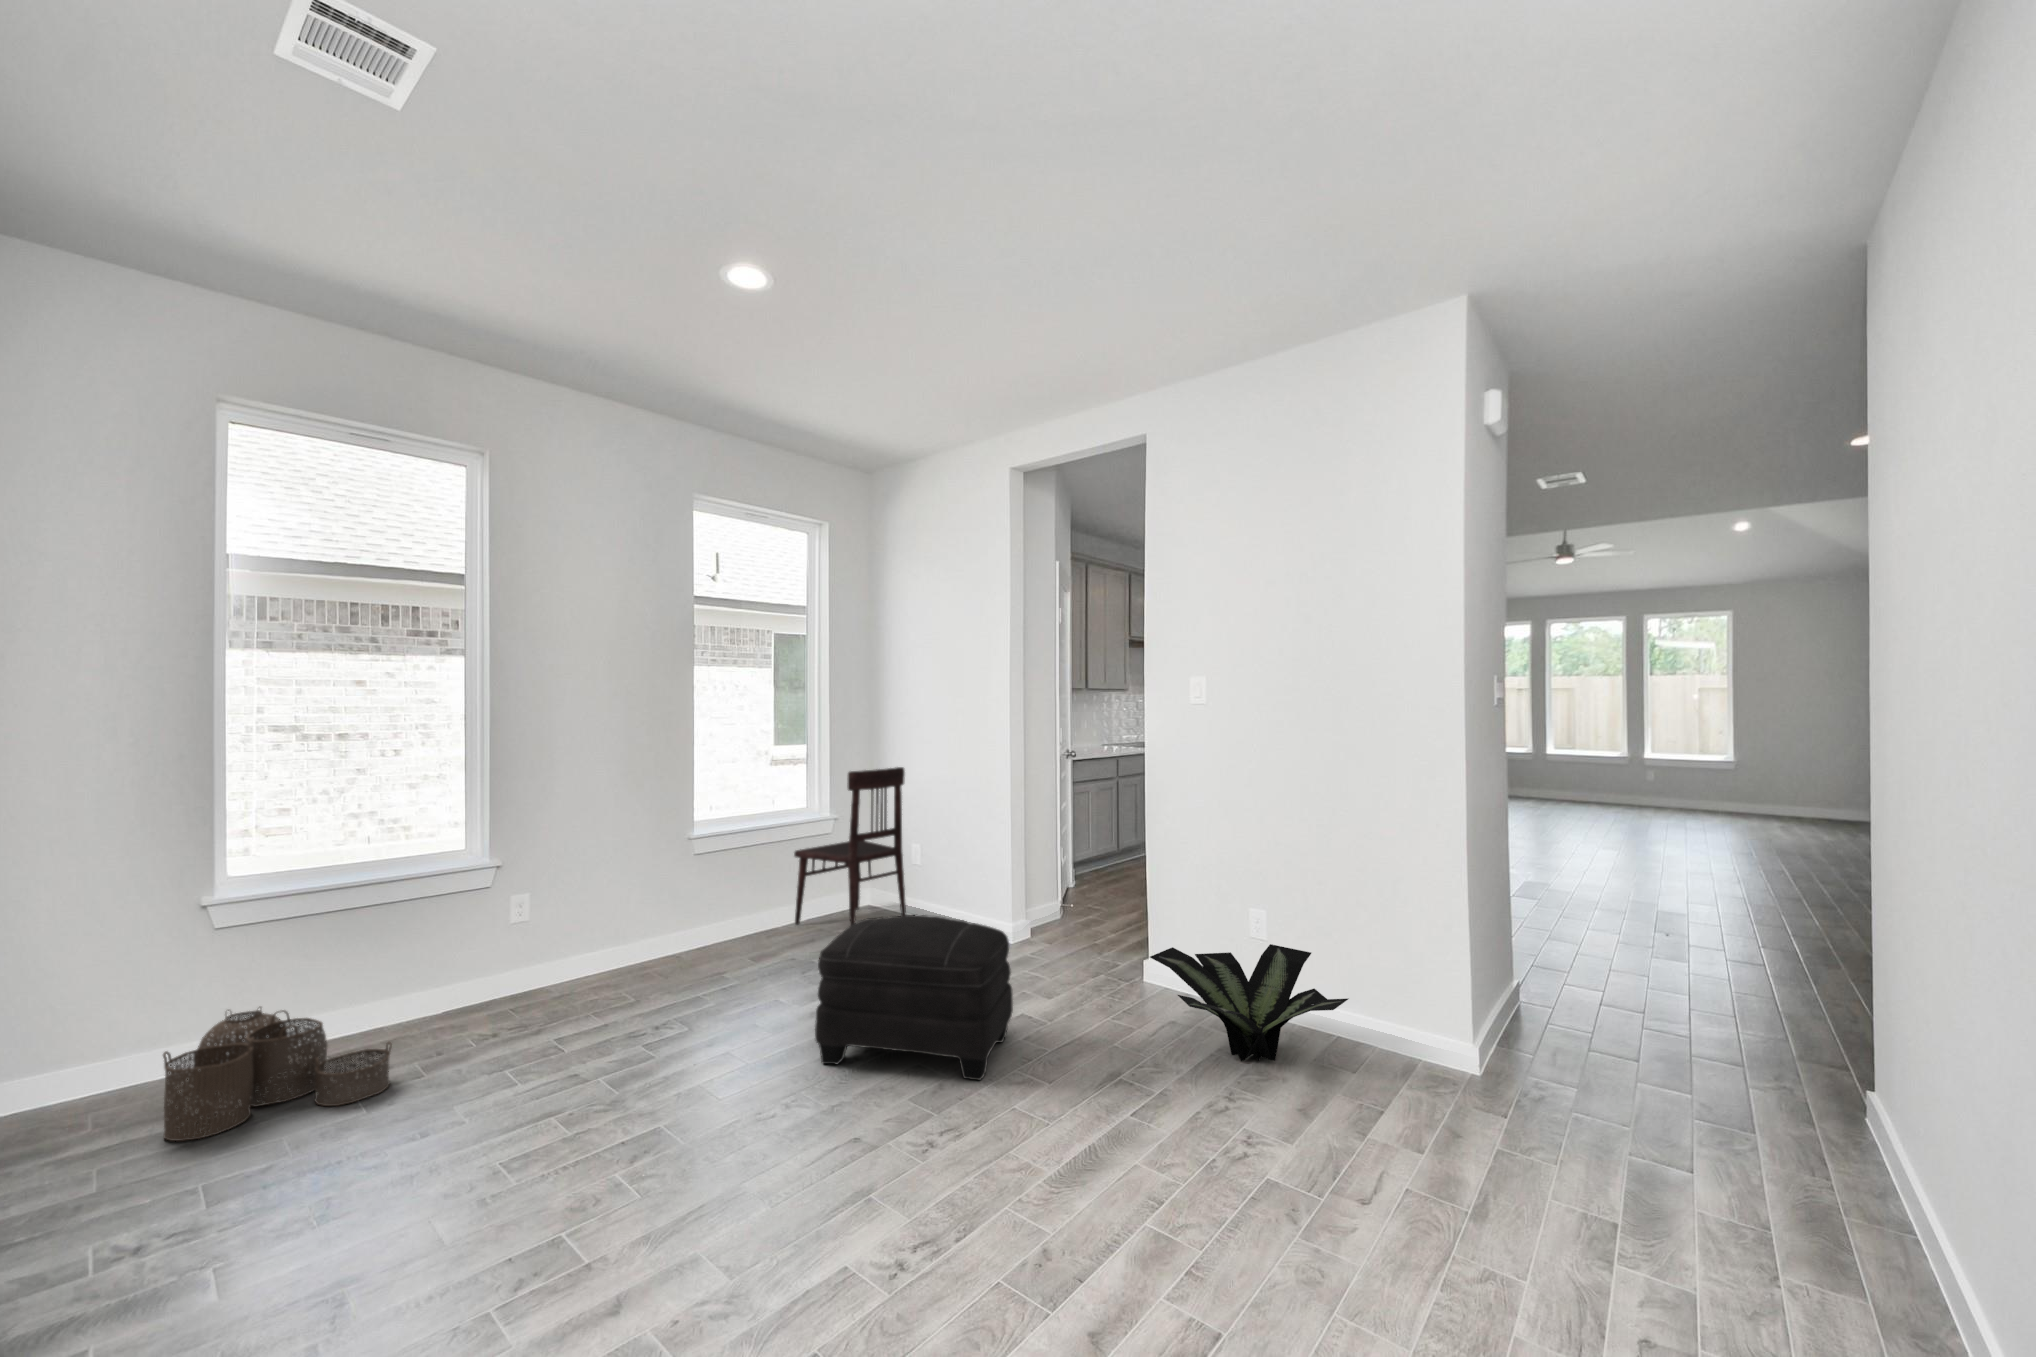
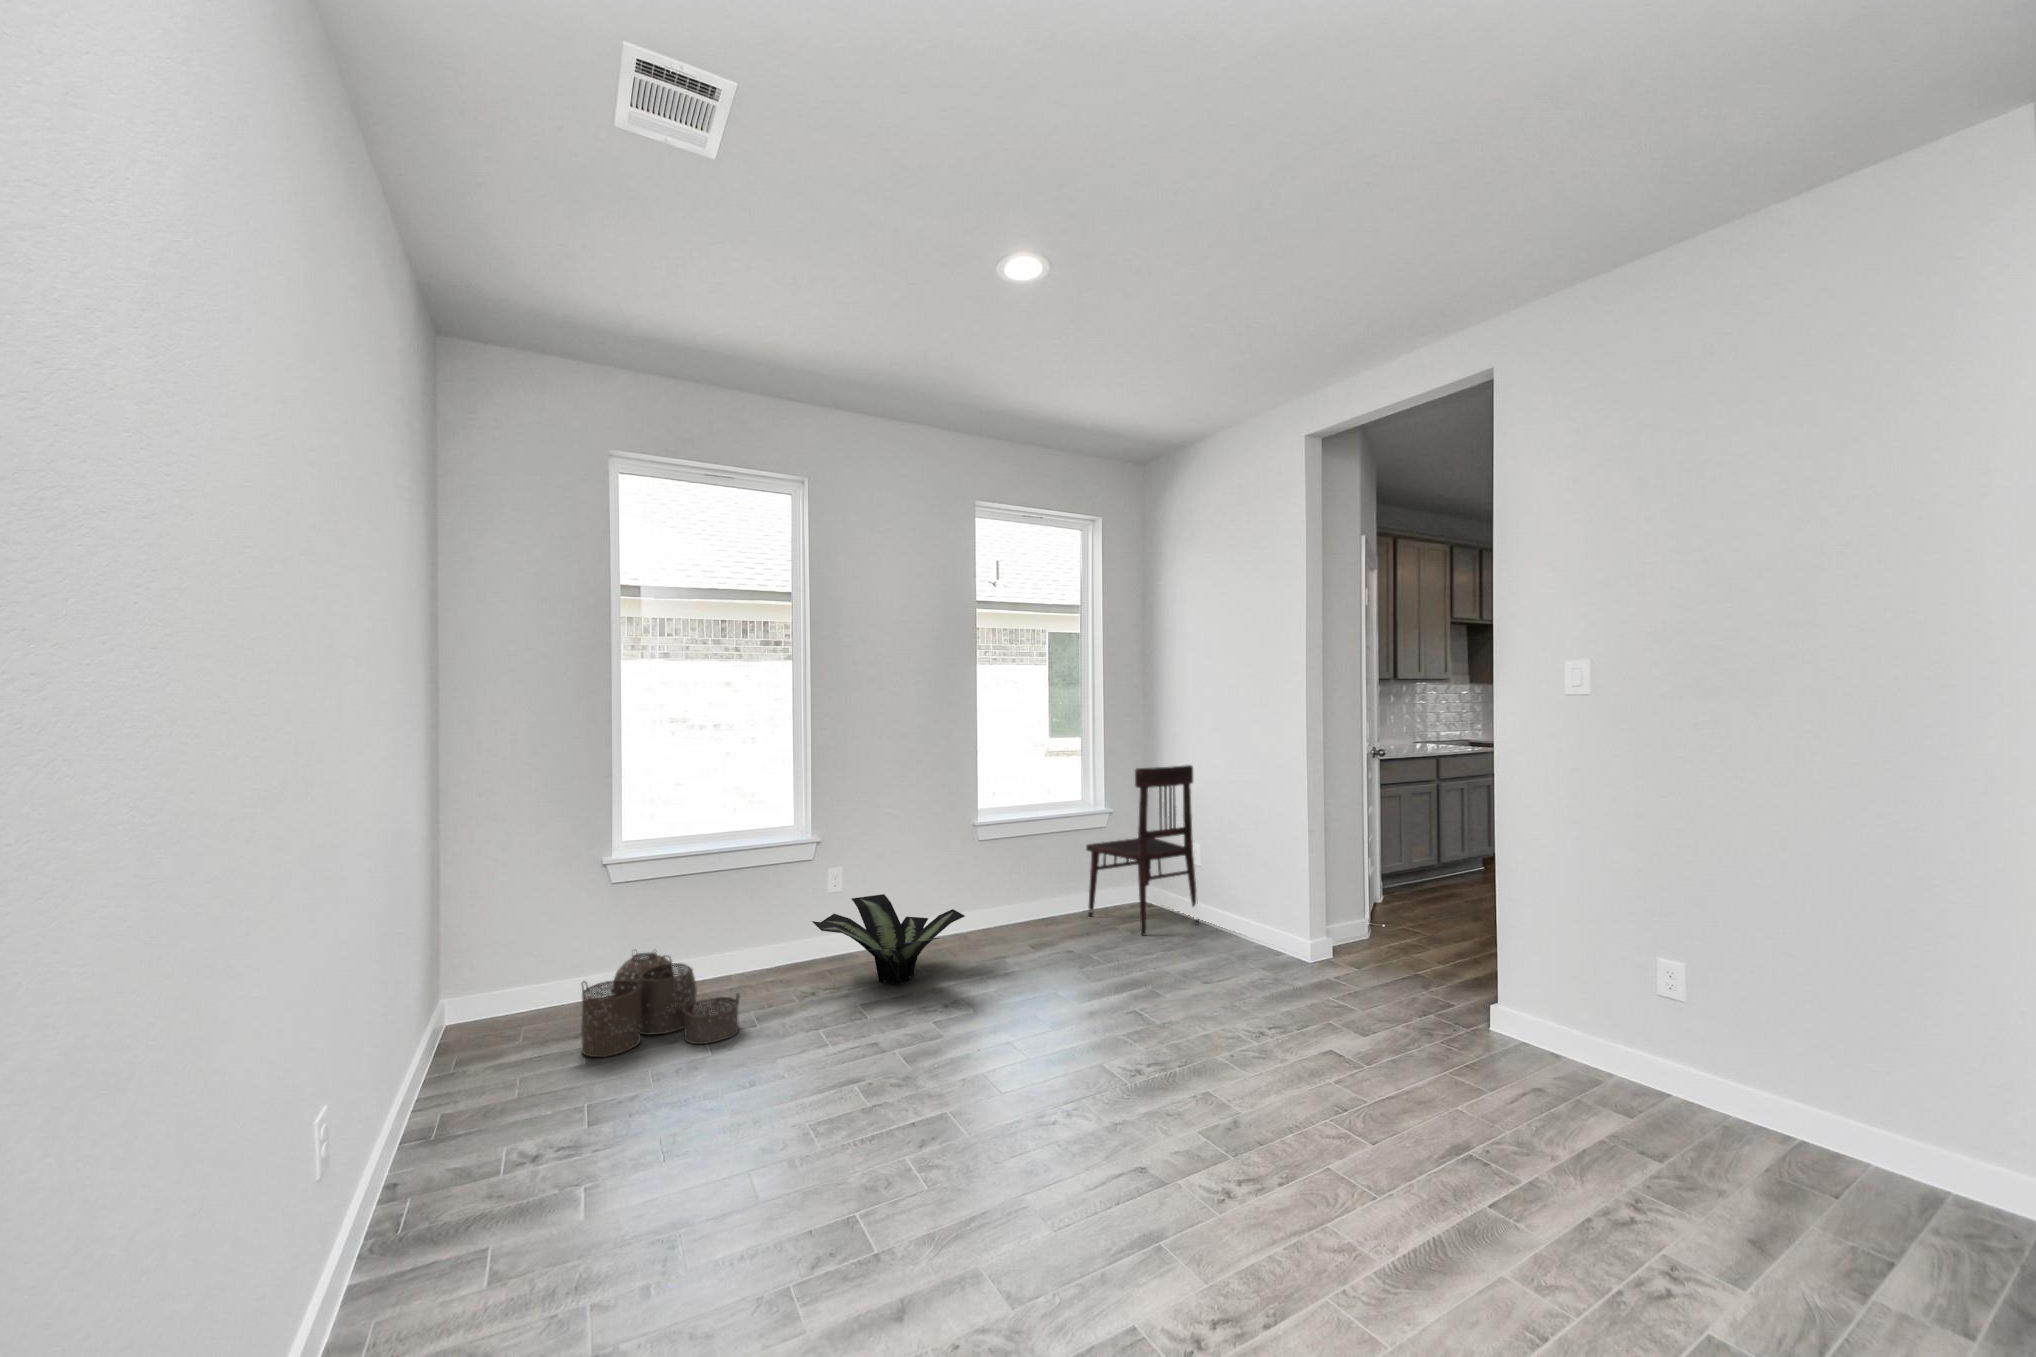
ottoman: present [815,915,1013,1080] -> none [1099,922,1321,1124]
potted plant: present [1150,944,1348,1061] -> present [812,894,965,985]

